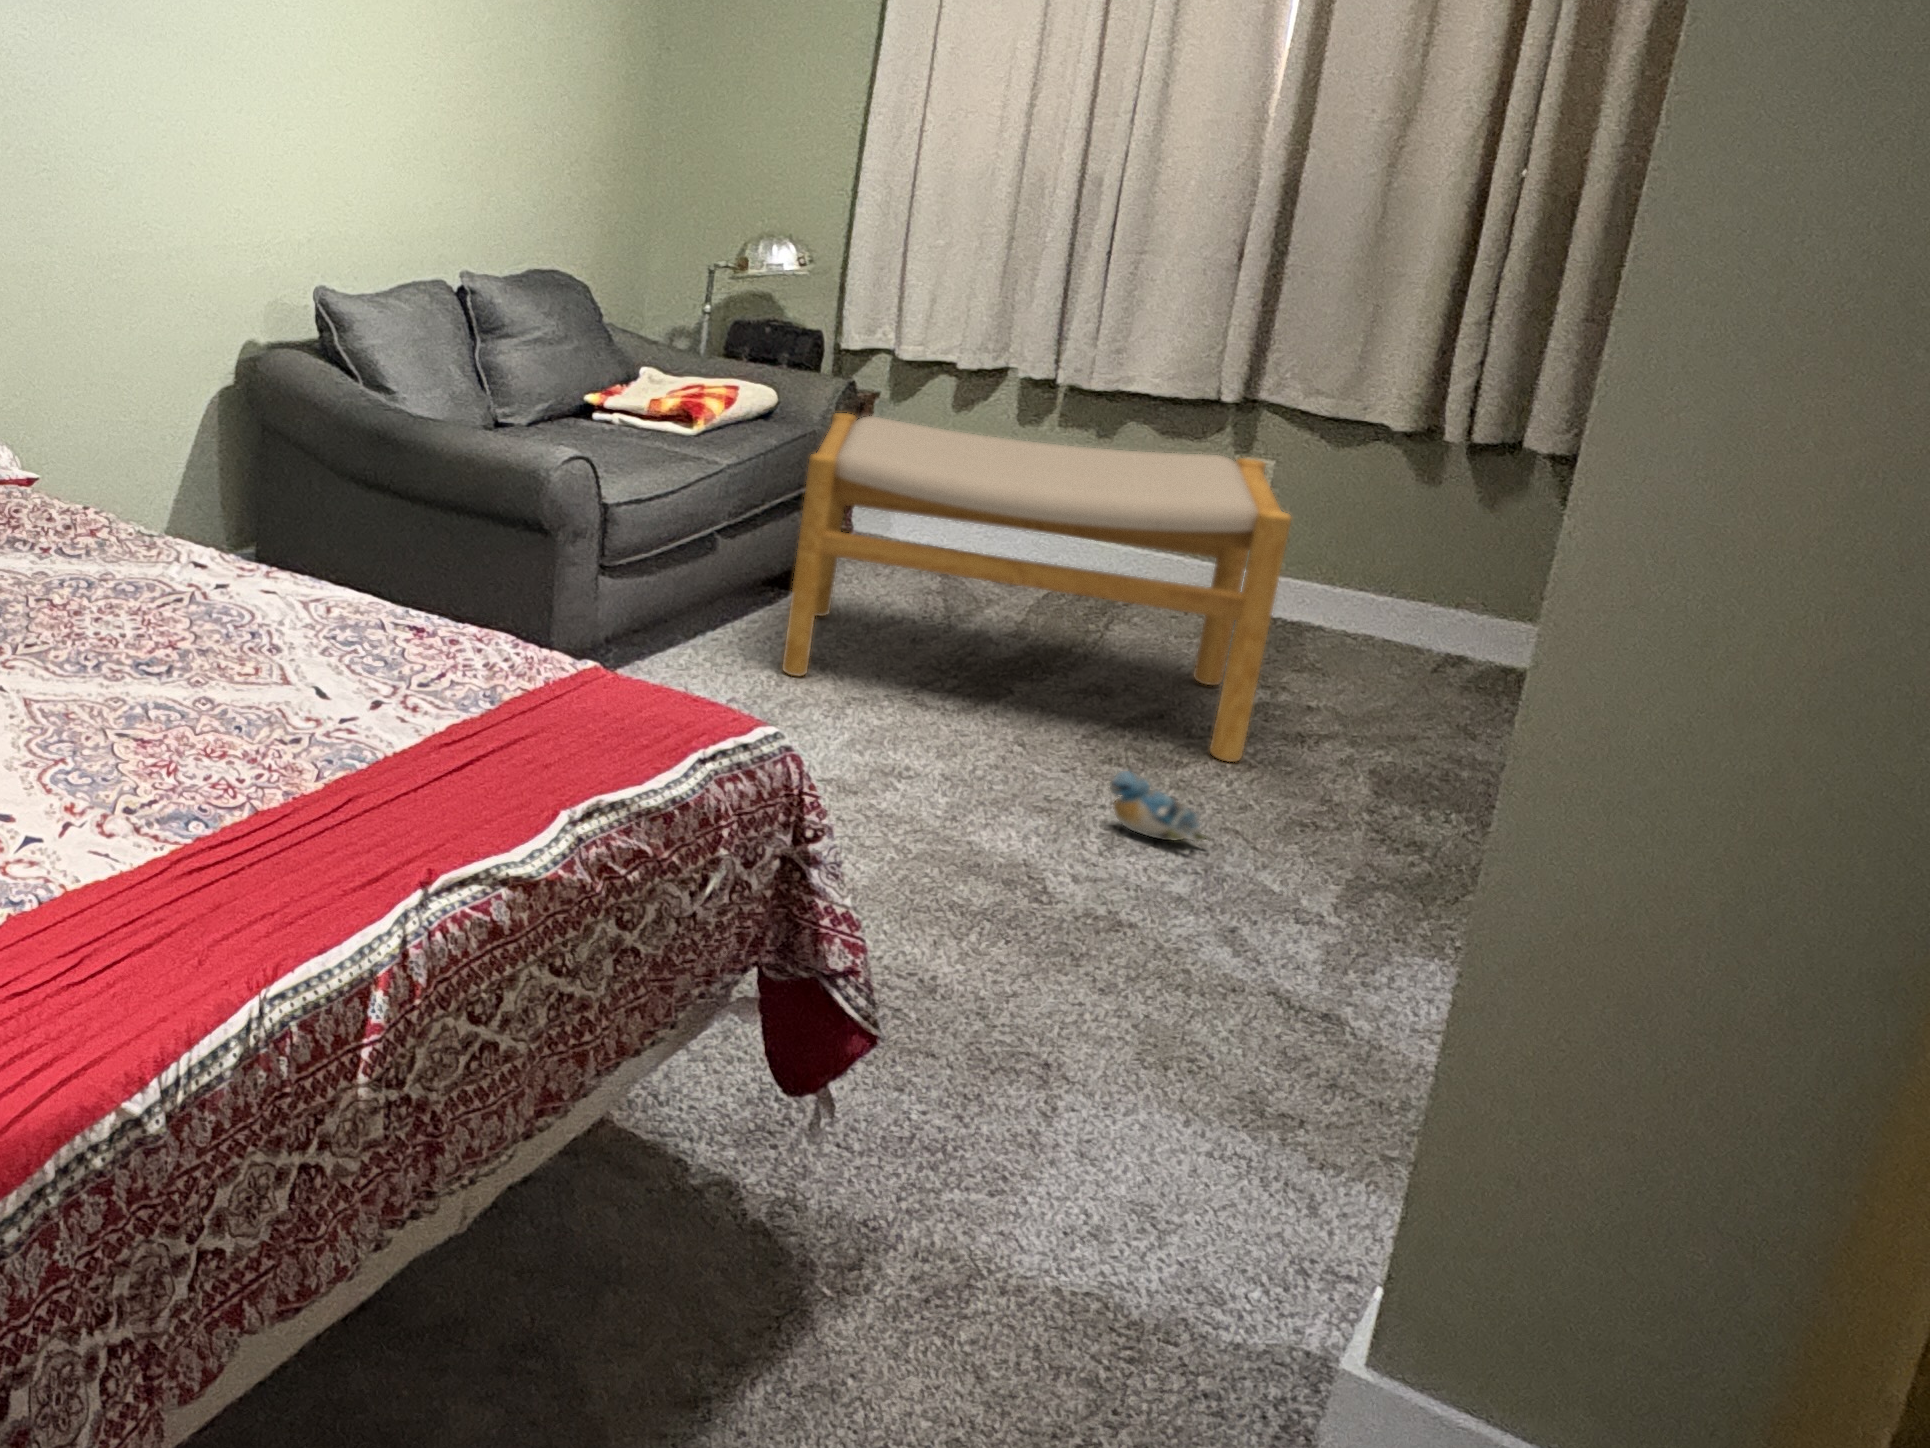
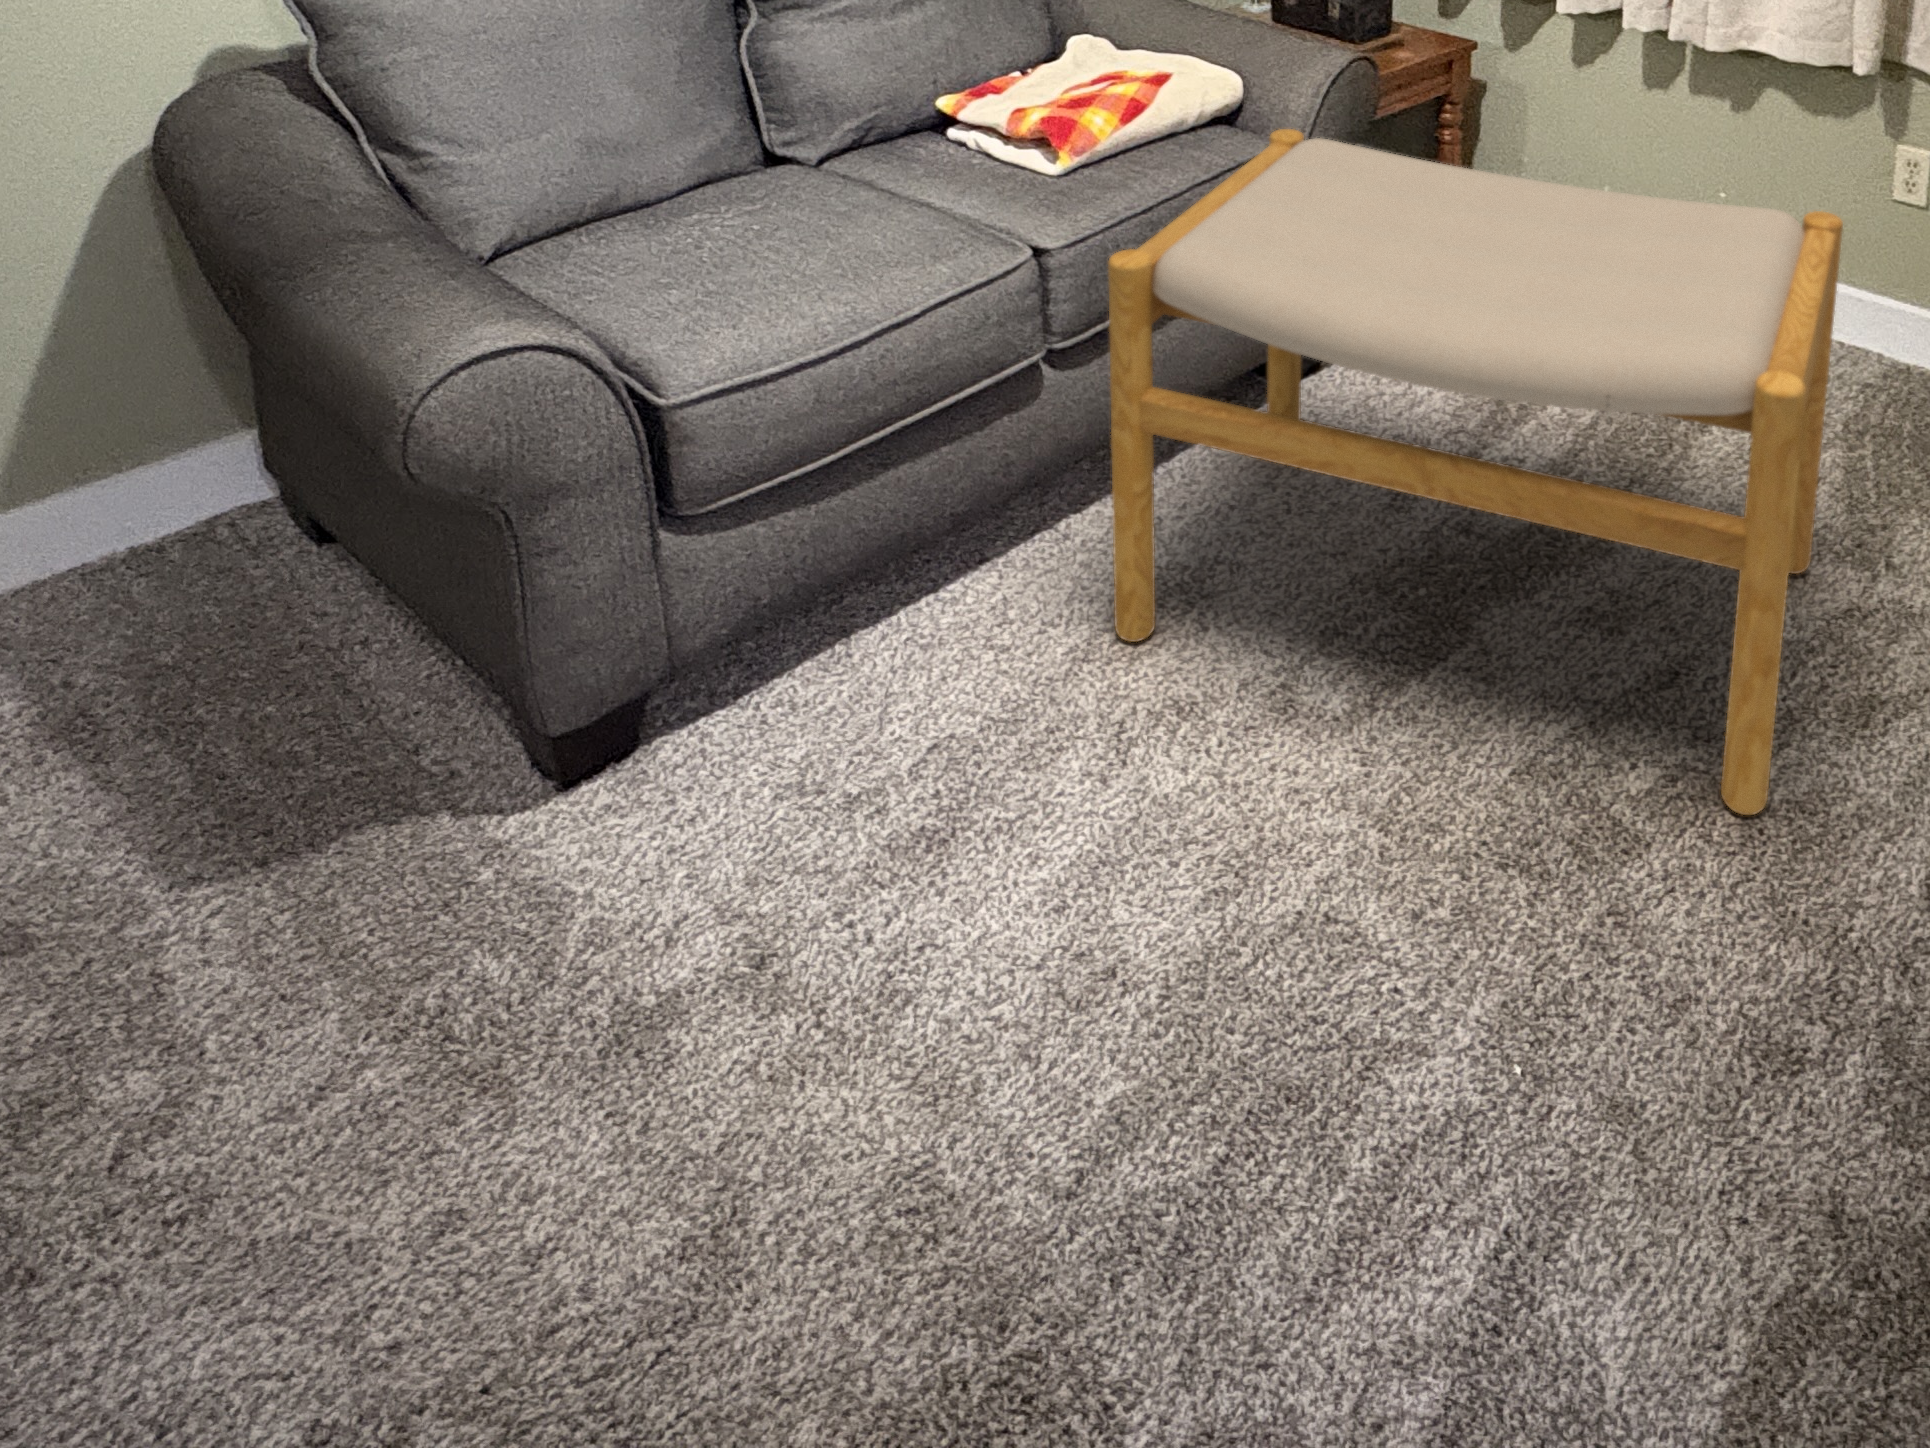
plush toy: present [1109,771,1208,841] -> none [1425,1020,1593,1214]

